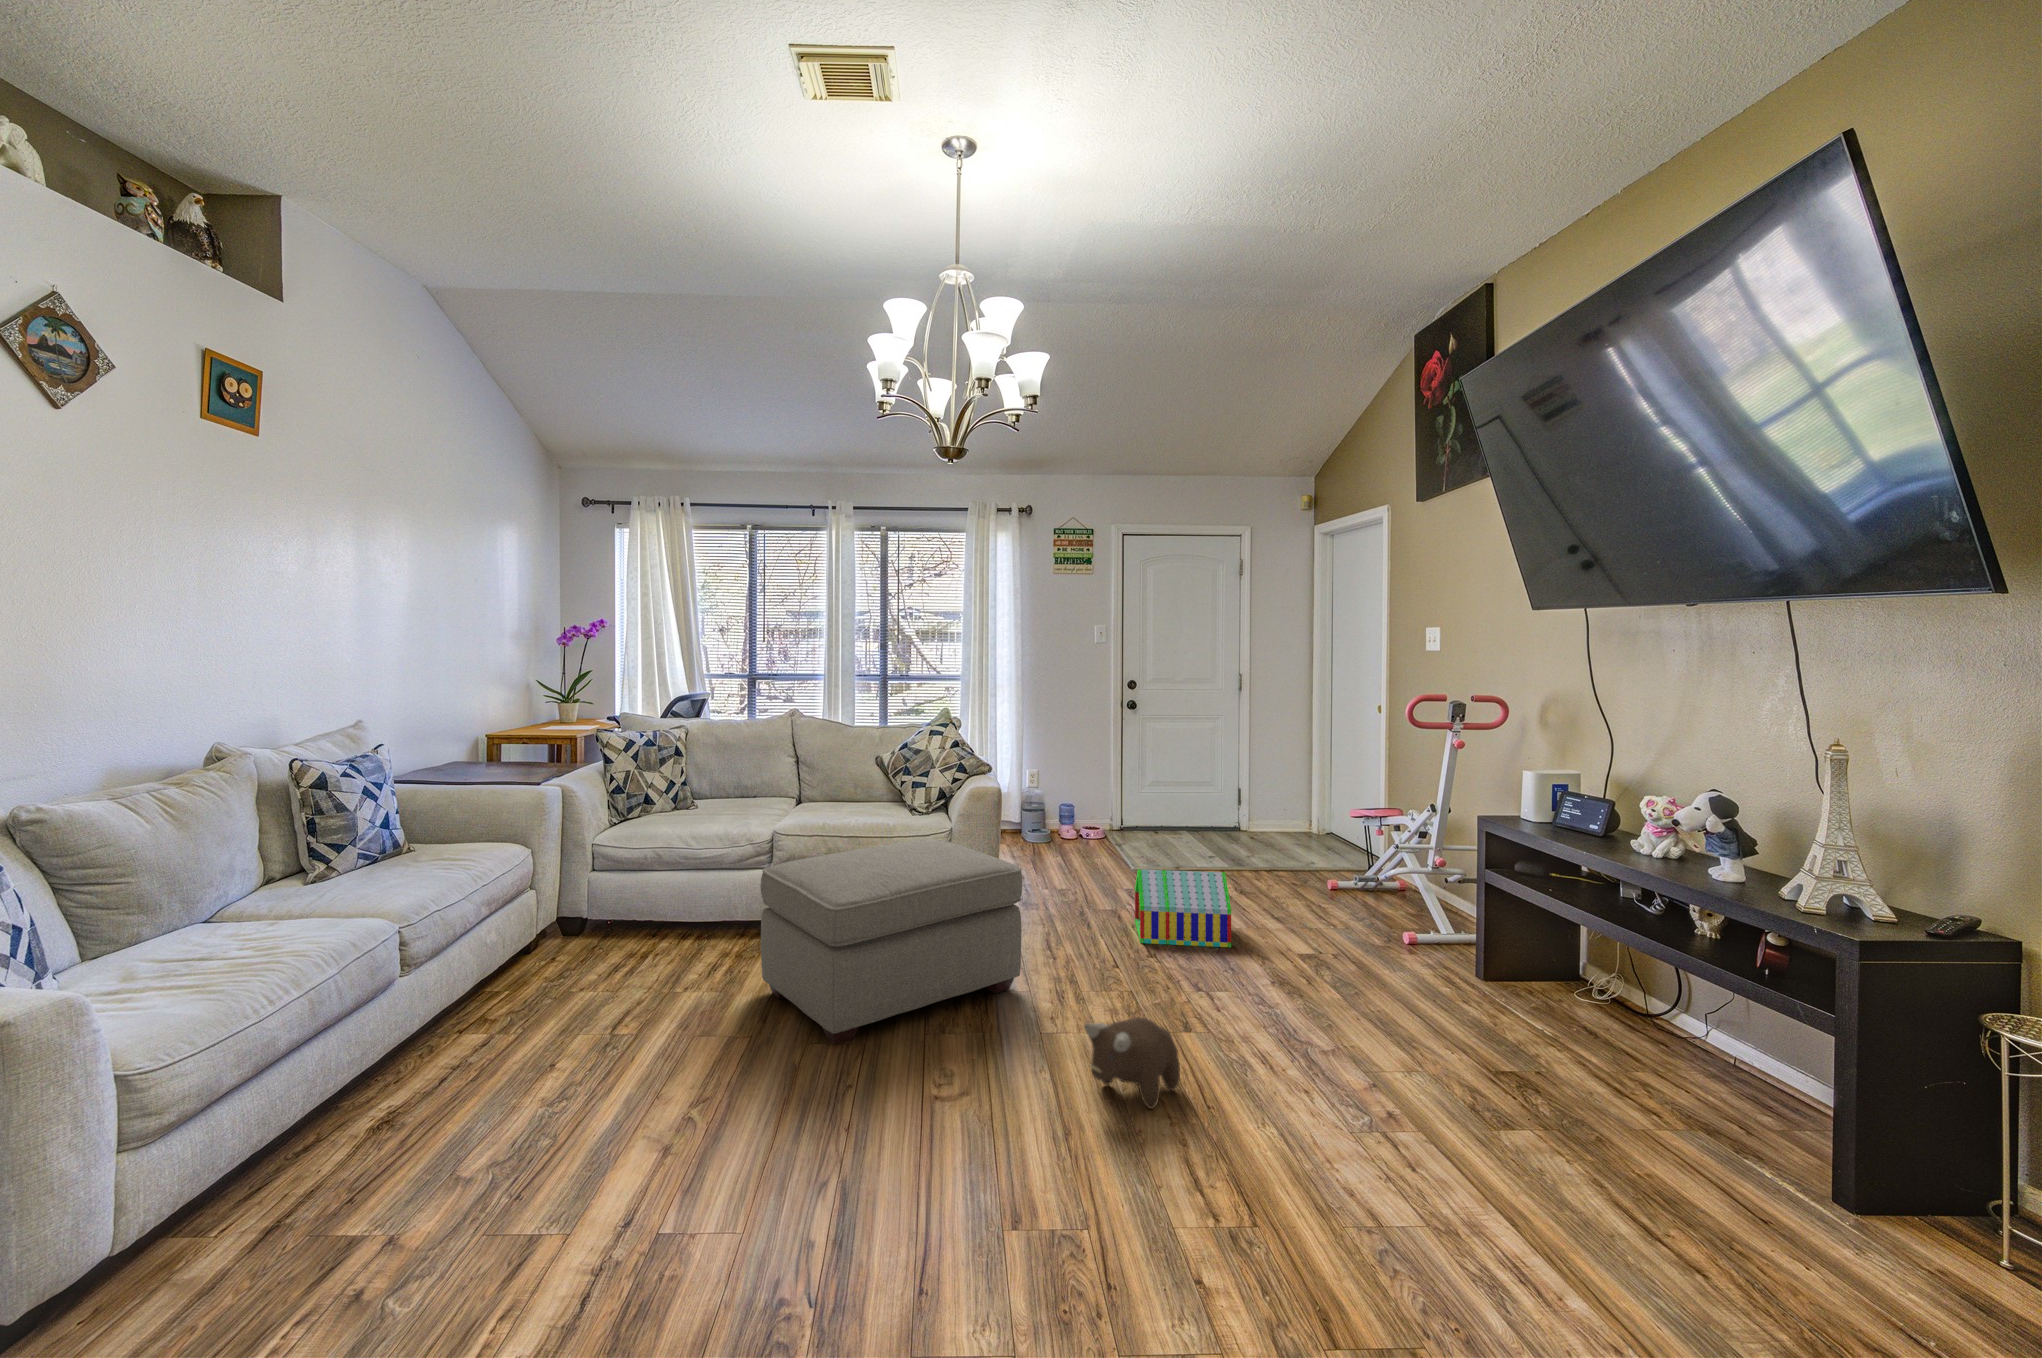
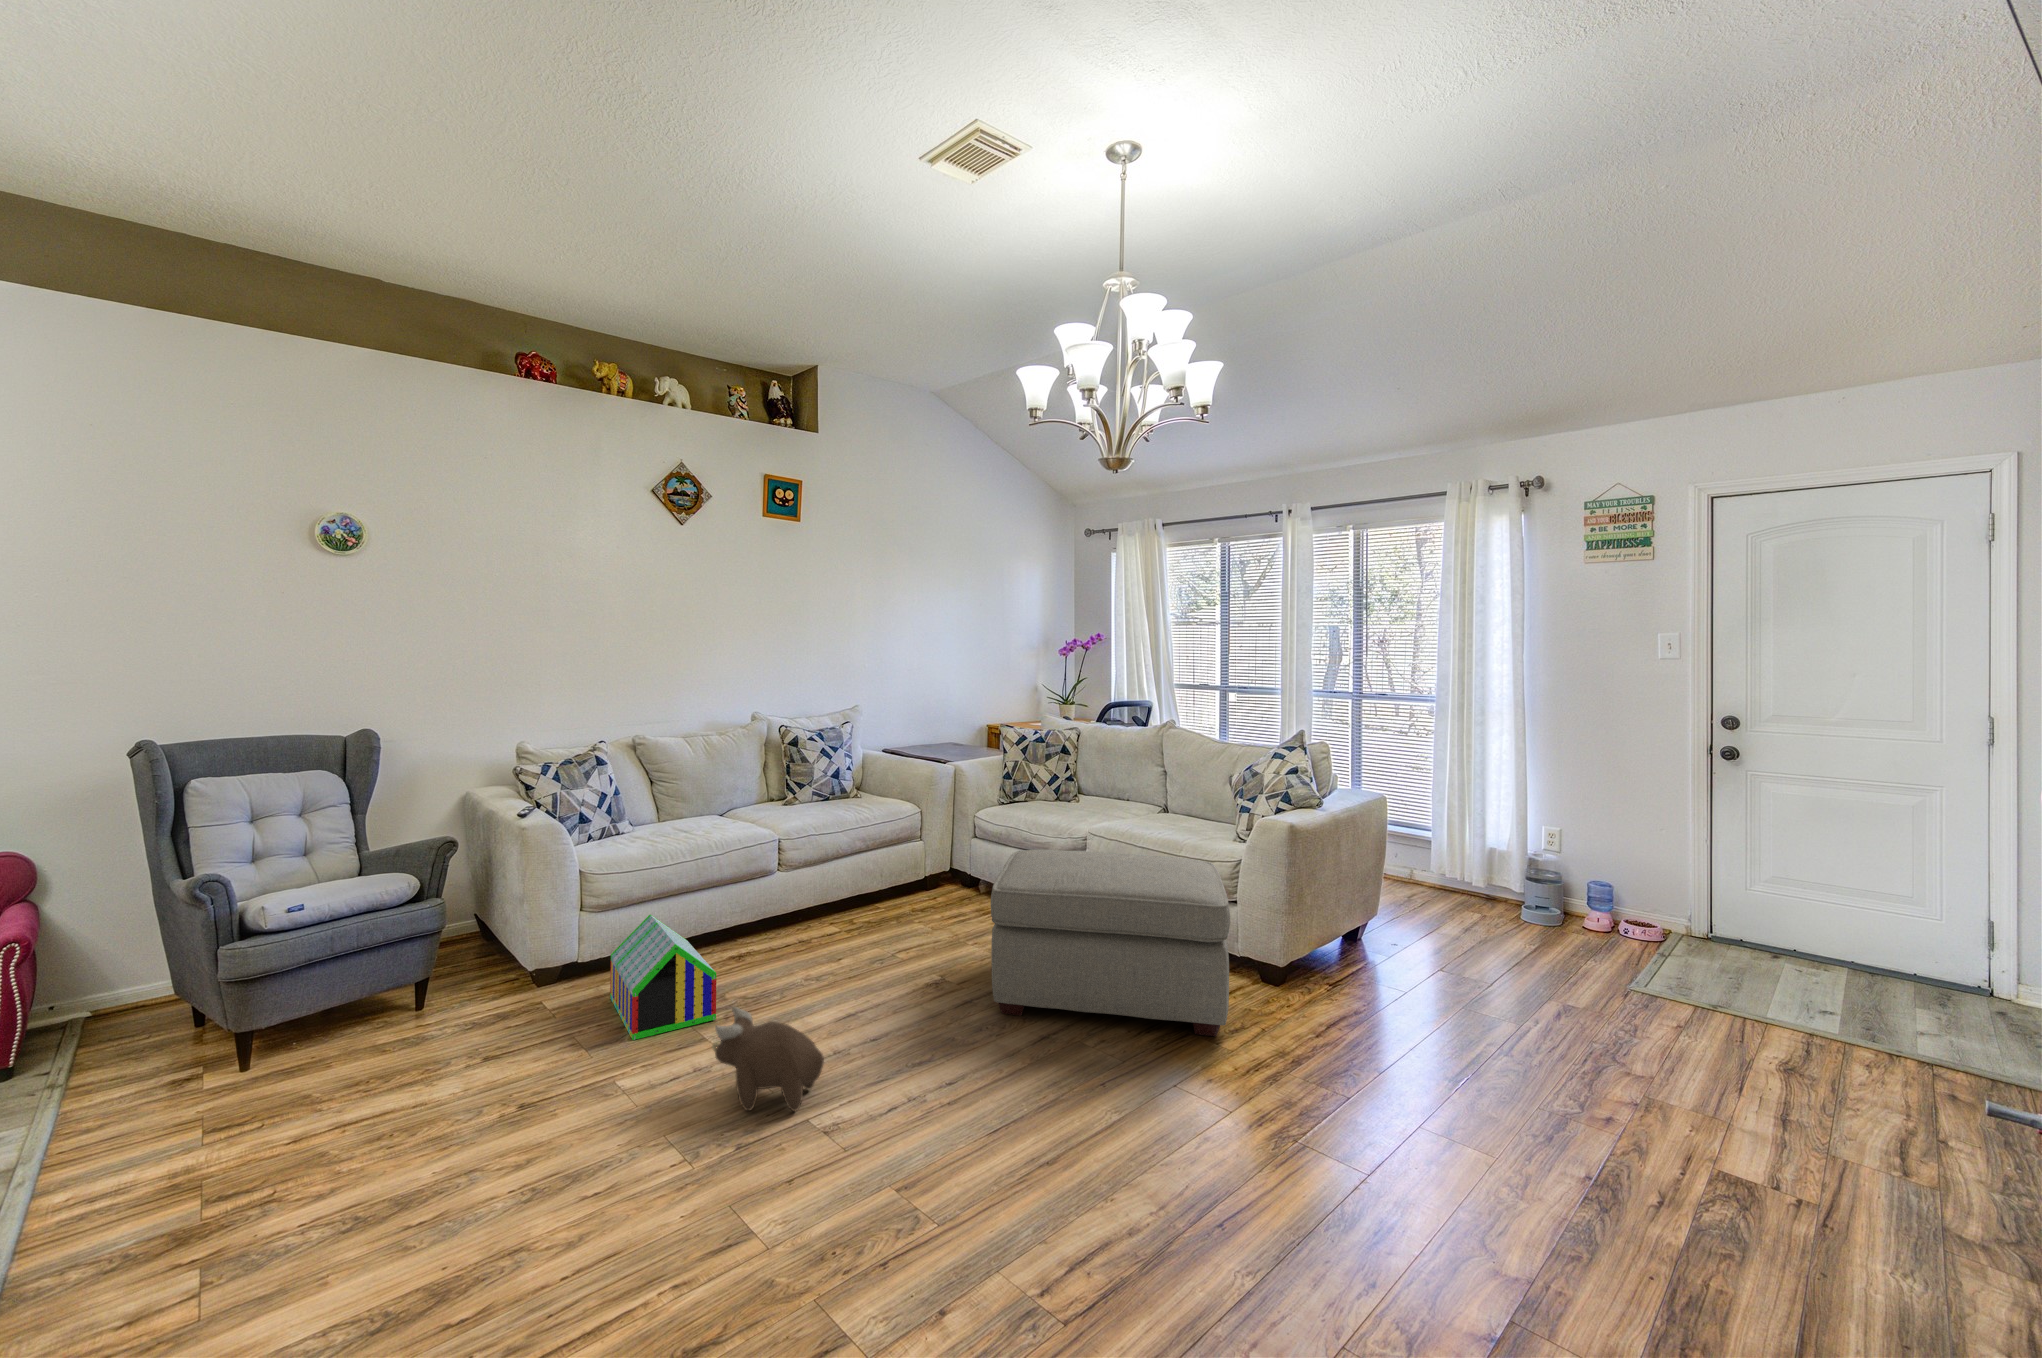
toy house: present [1135,869,1231,947] -> present [610,915,716,1040]
plush toy: present [1084,1017,1180,1109] -> present [712,1007,824,1111]

